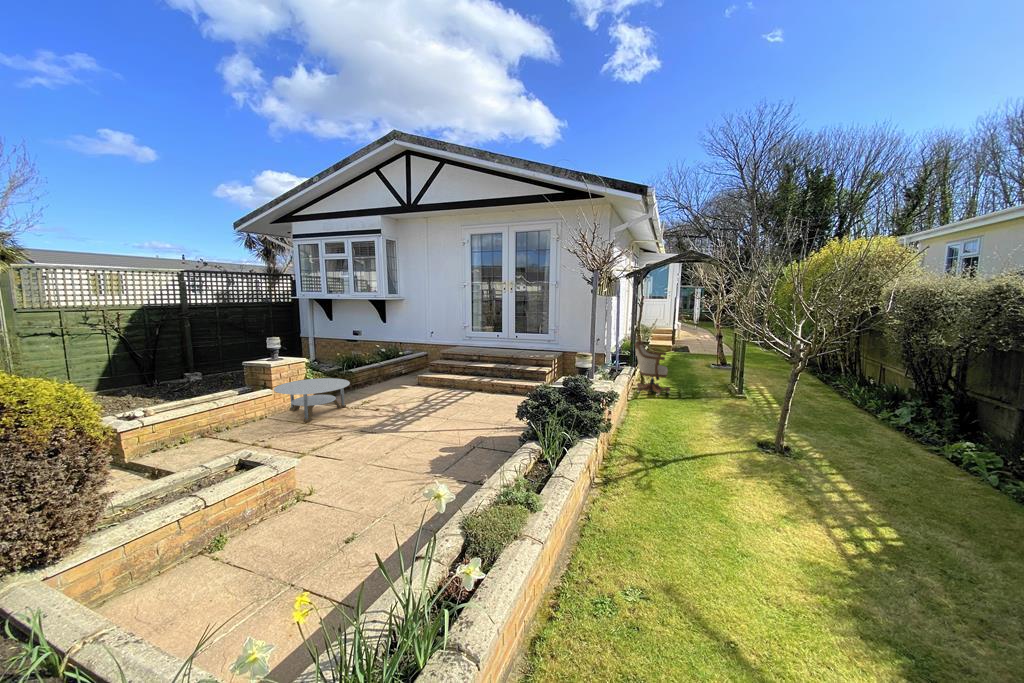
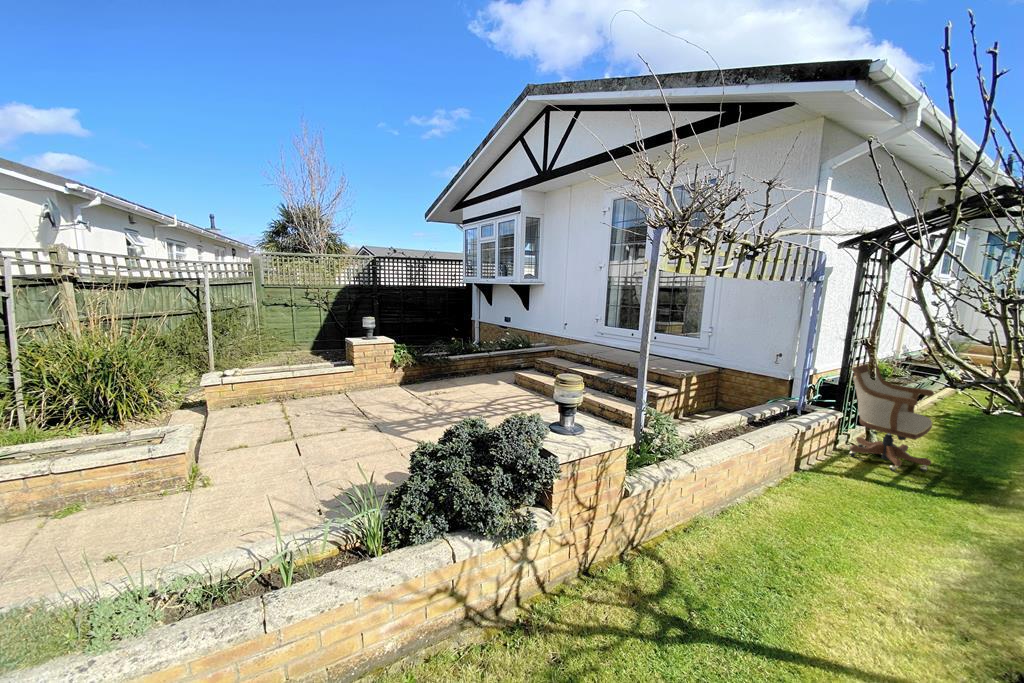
round table: present [274,378,350,422] -> none [342,361,418,406]

